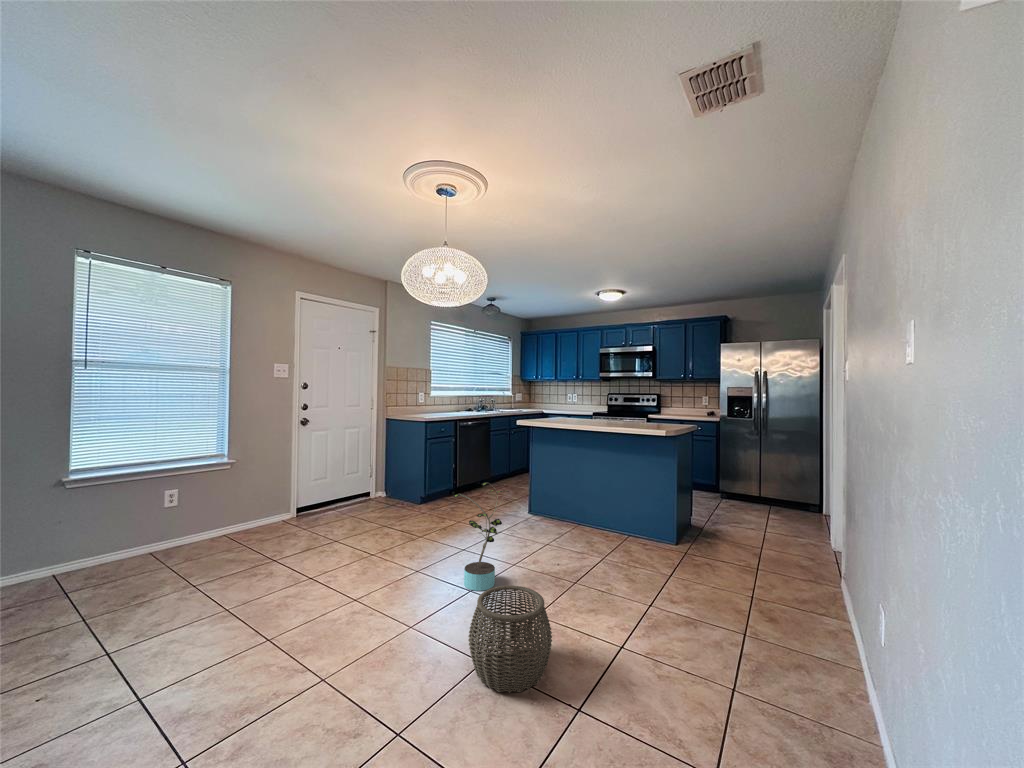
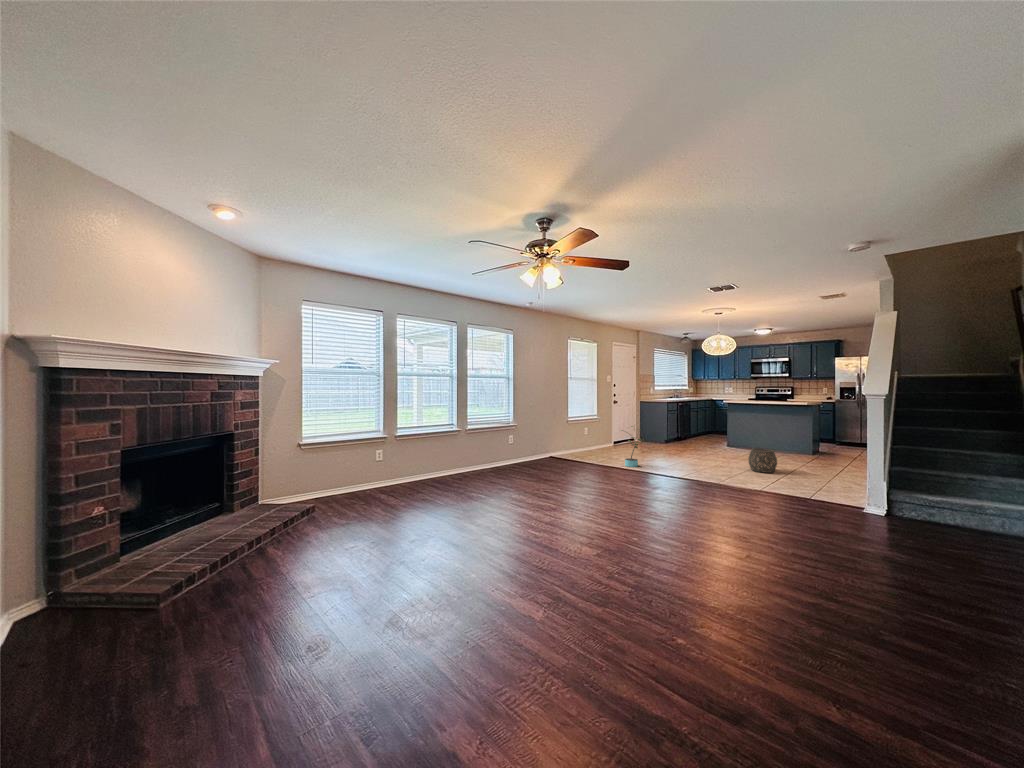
potted plant: present [453,482,509,591] -> present [621,426,641,467]

